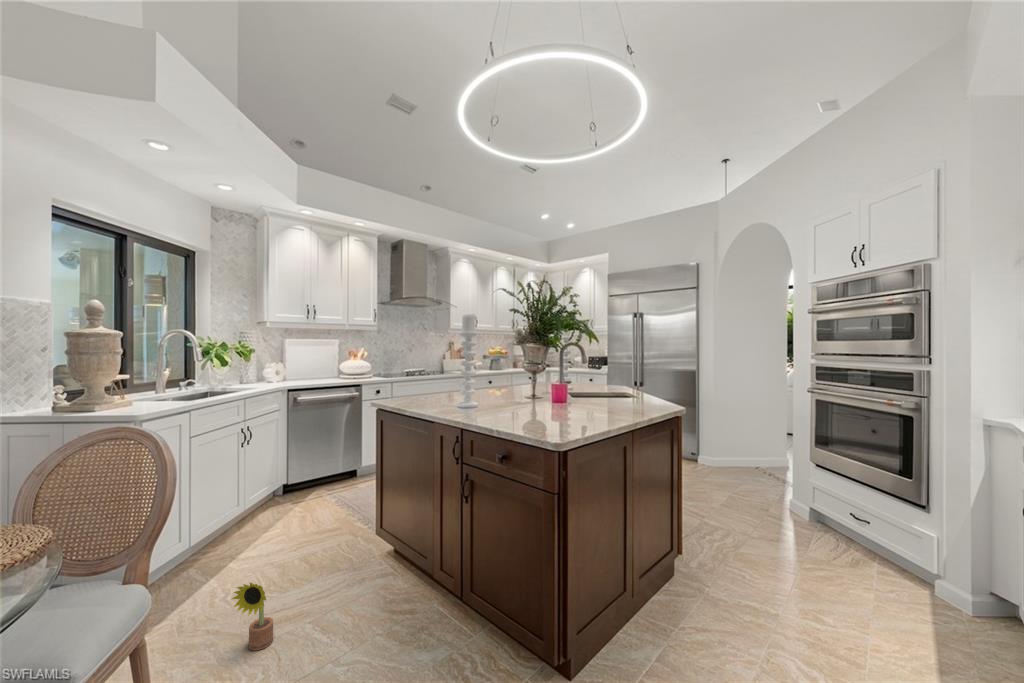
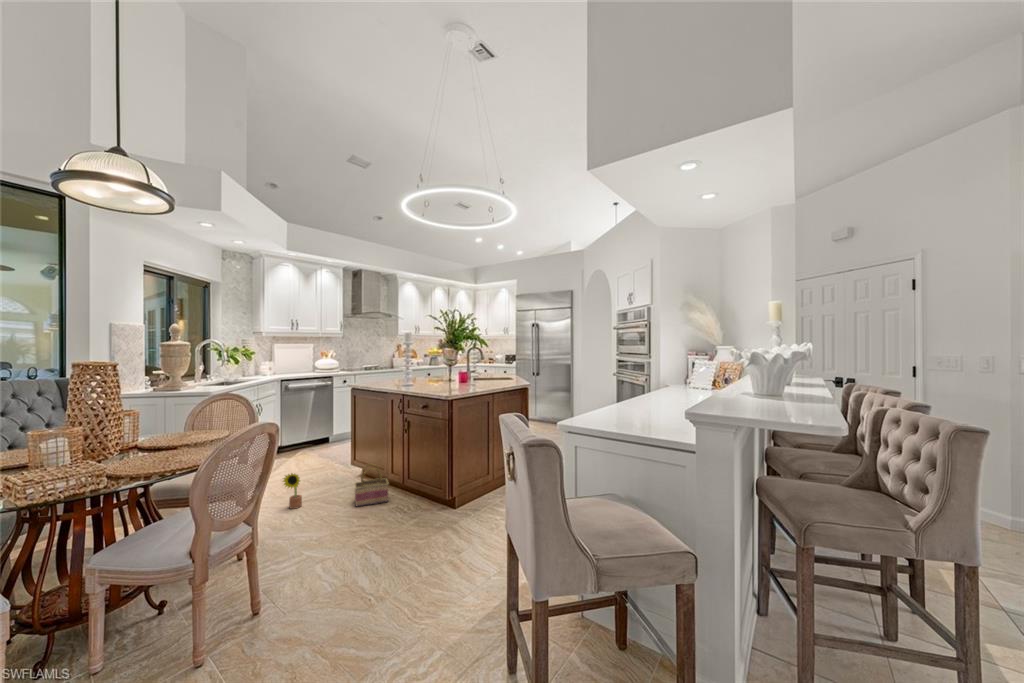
basket: none [370,560,435,654] -> present [355,464,389,506]

